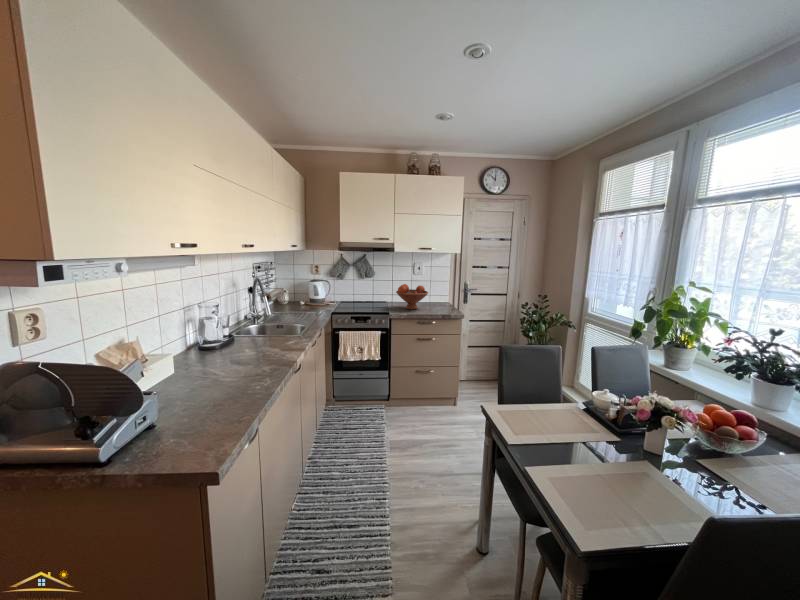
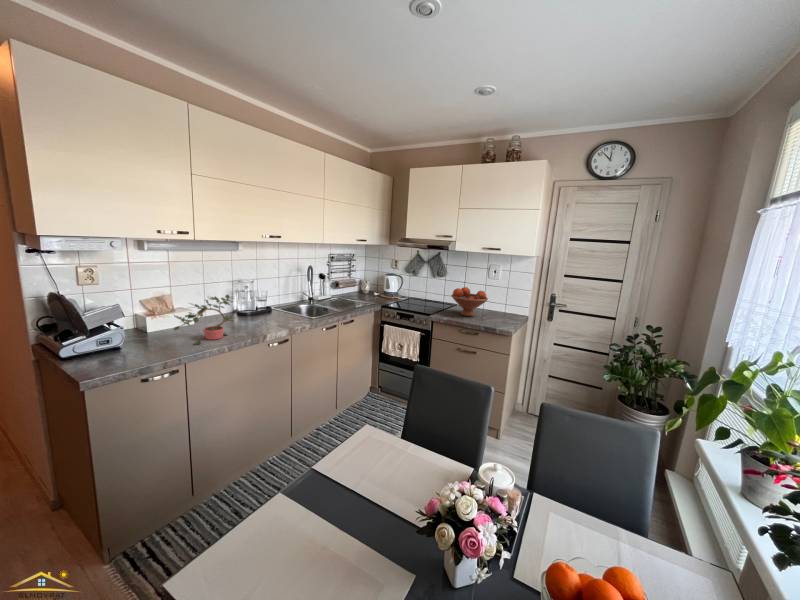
potted plant: none [215,321,265,391] -> present [174,295,233,344]

